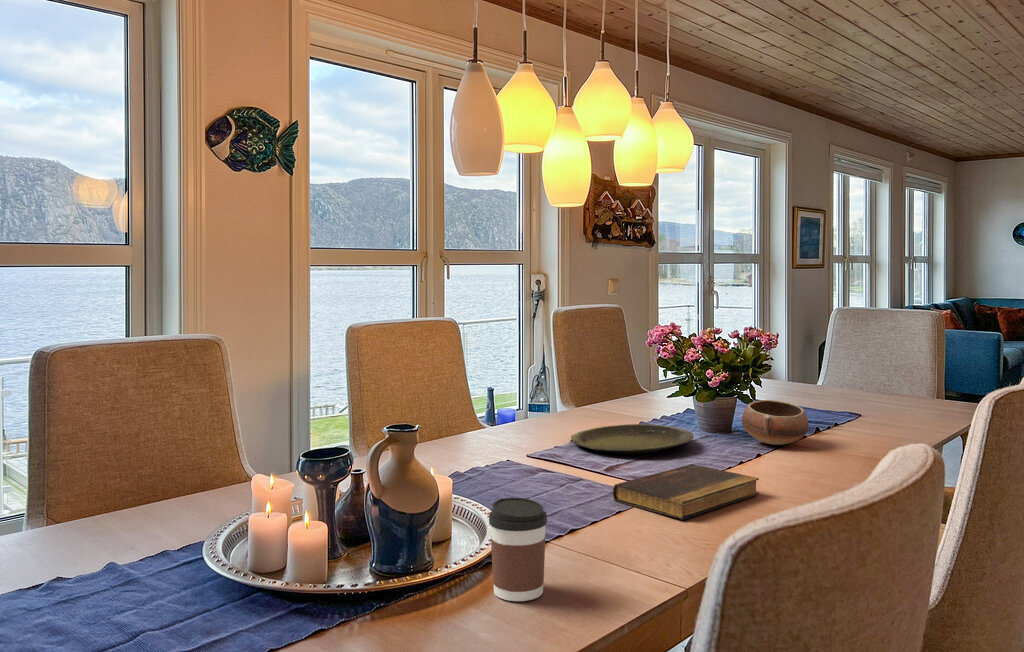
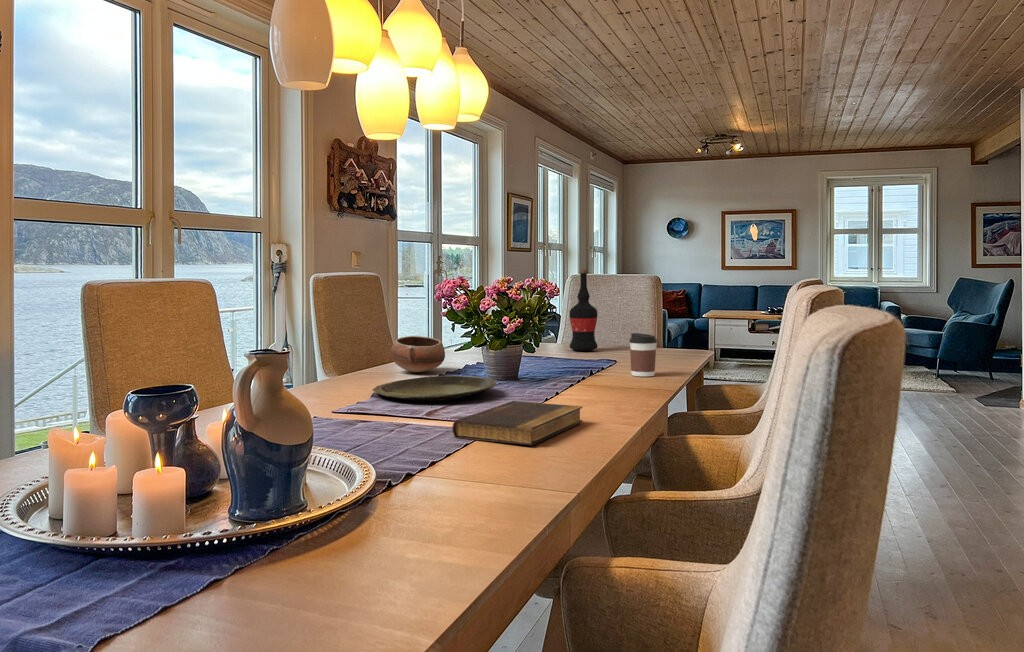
wine bottle: none [816,308,850,396] -> present [569,270,598,351]
bowl: present [742,400,808,445] -> present [390,336,445,372]
coffee cup: present [489,498,547,601] -> present [630,333,657,376]

